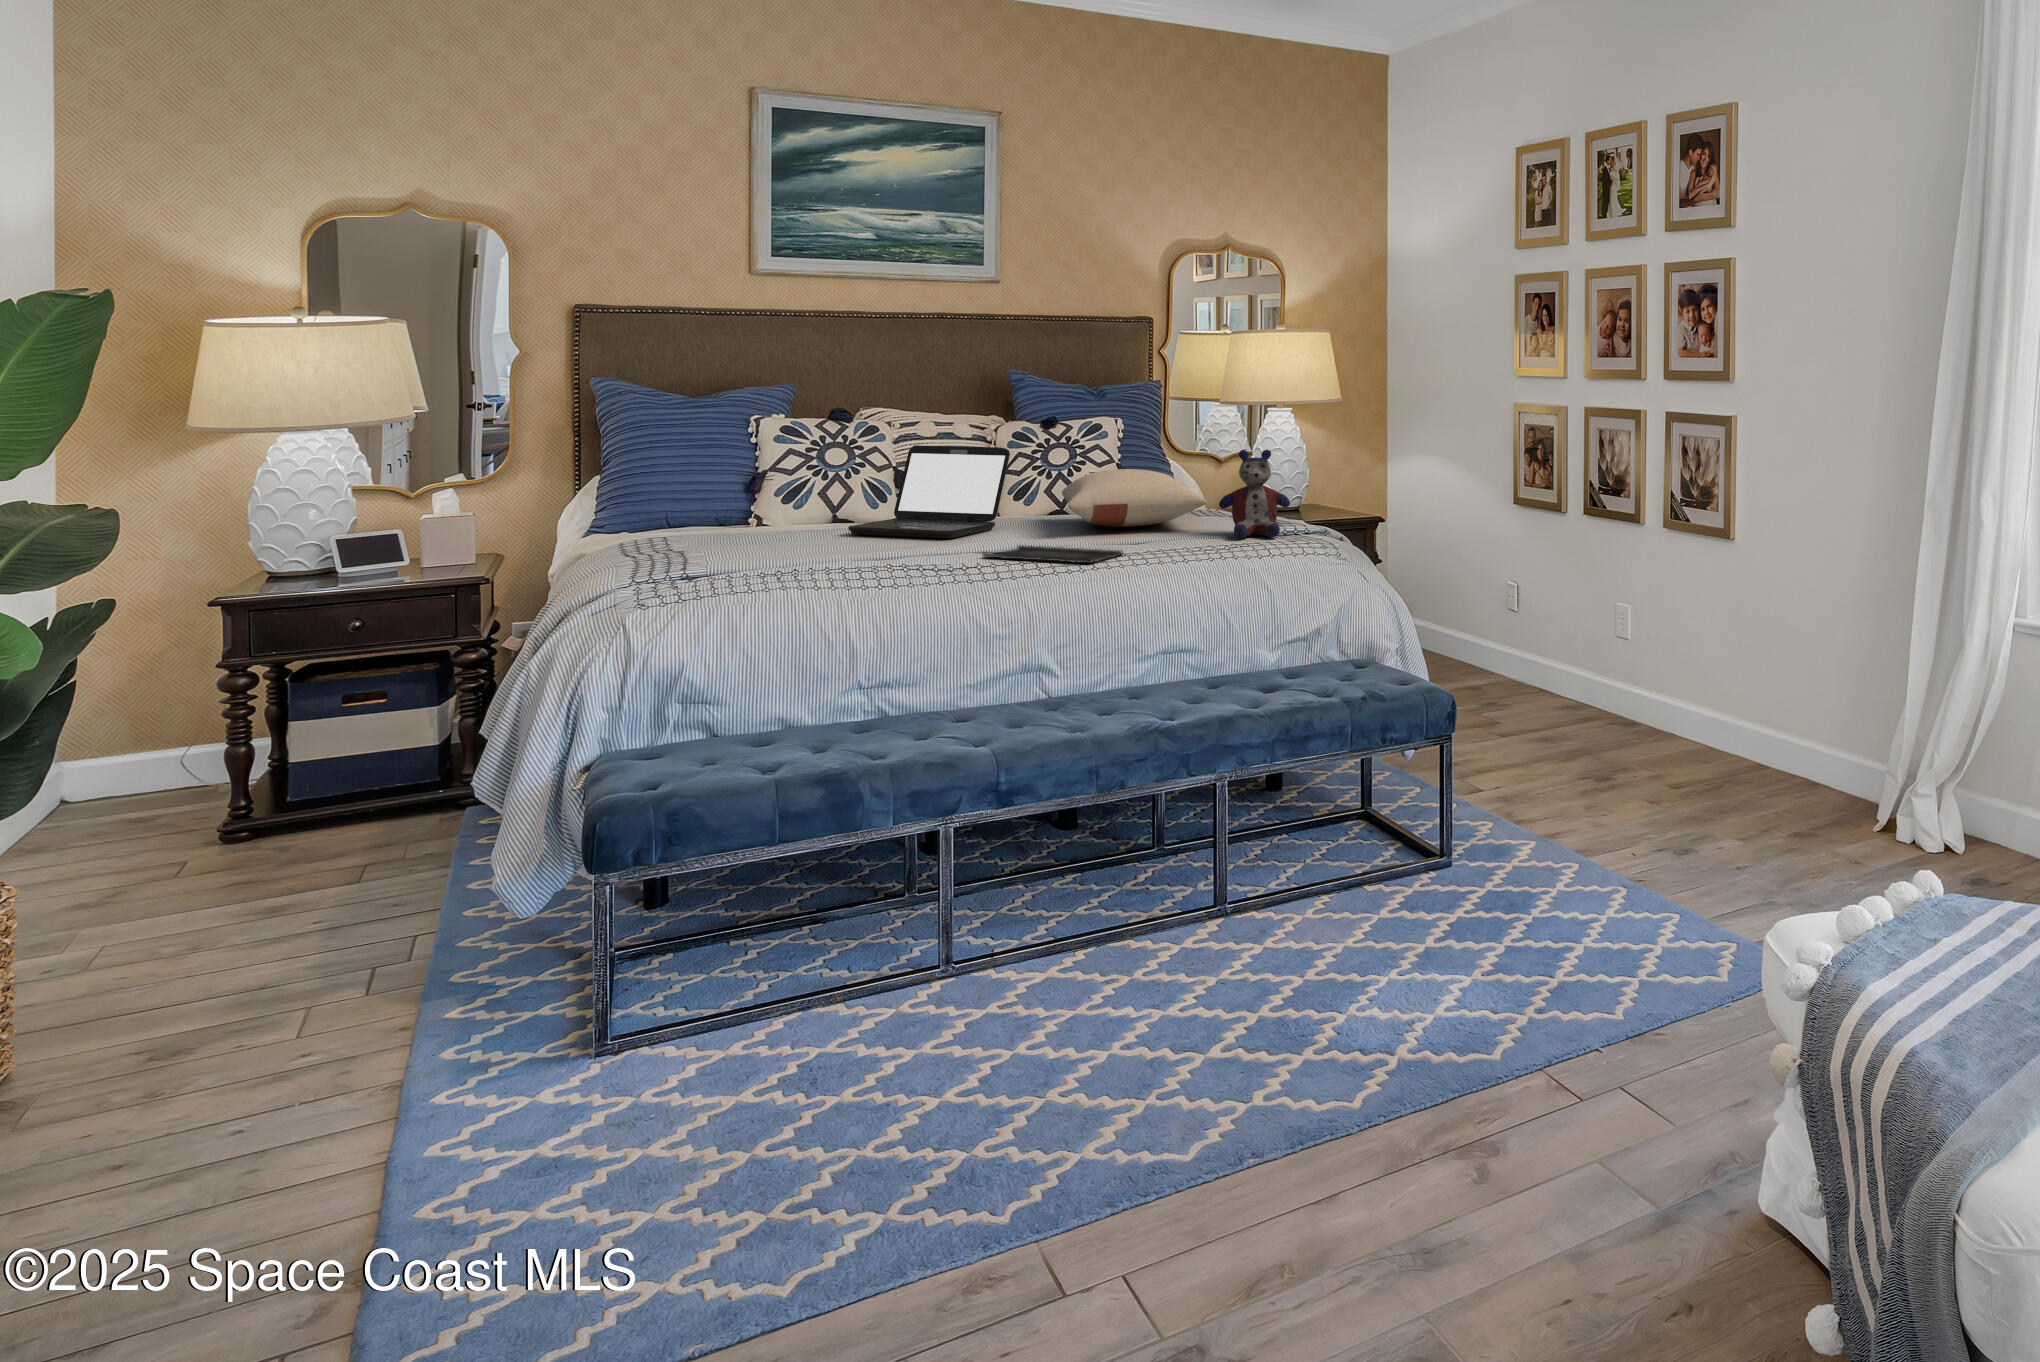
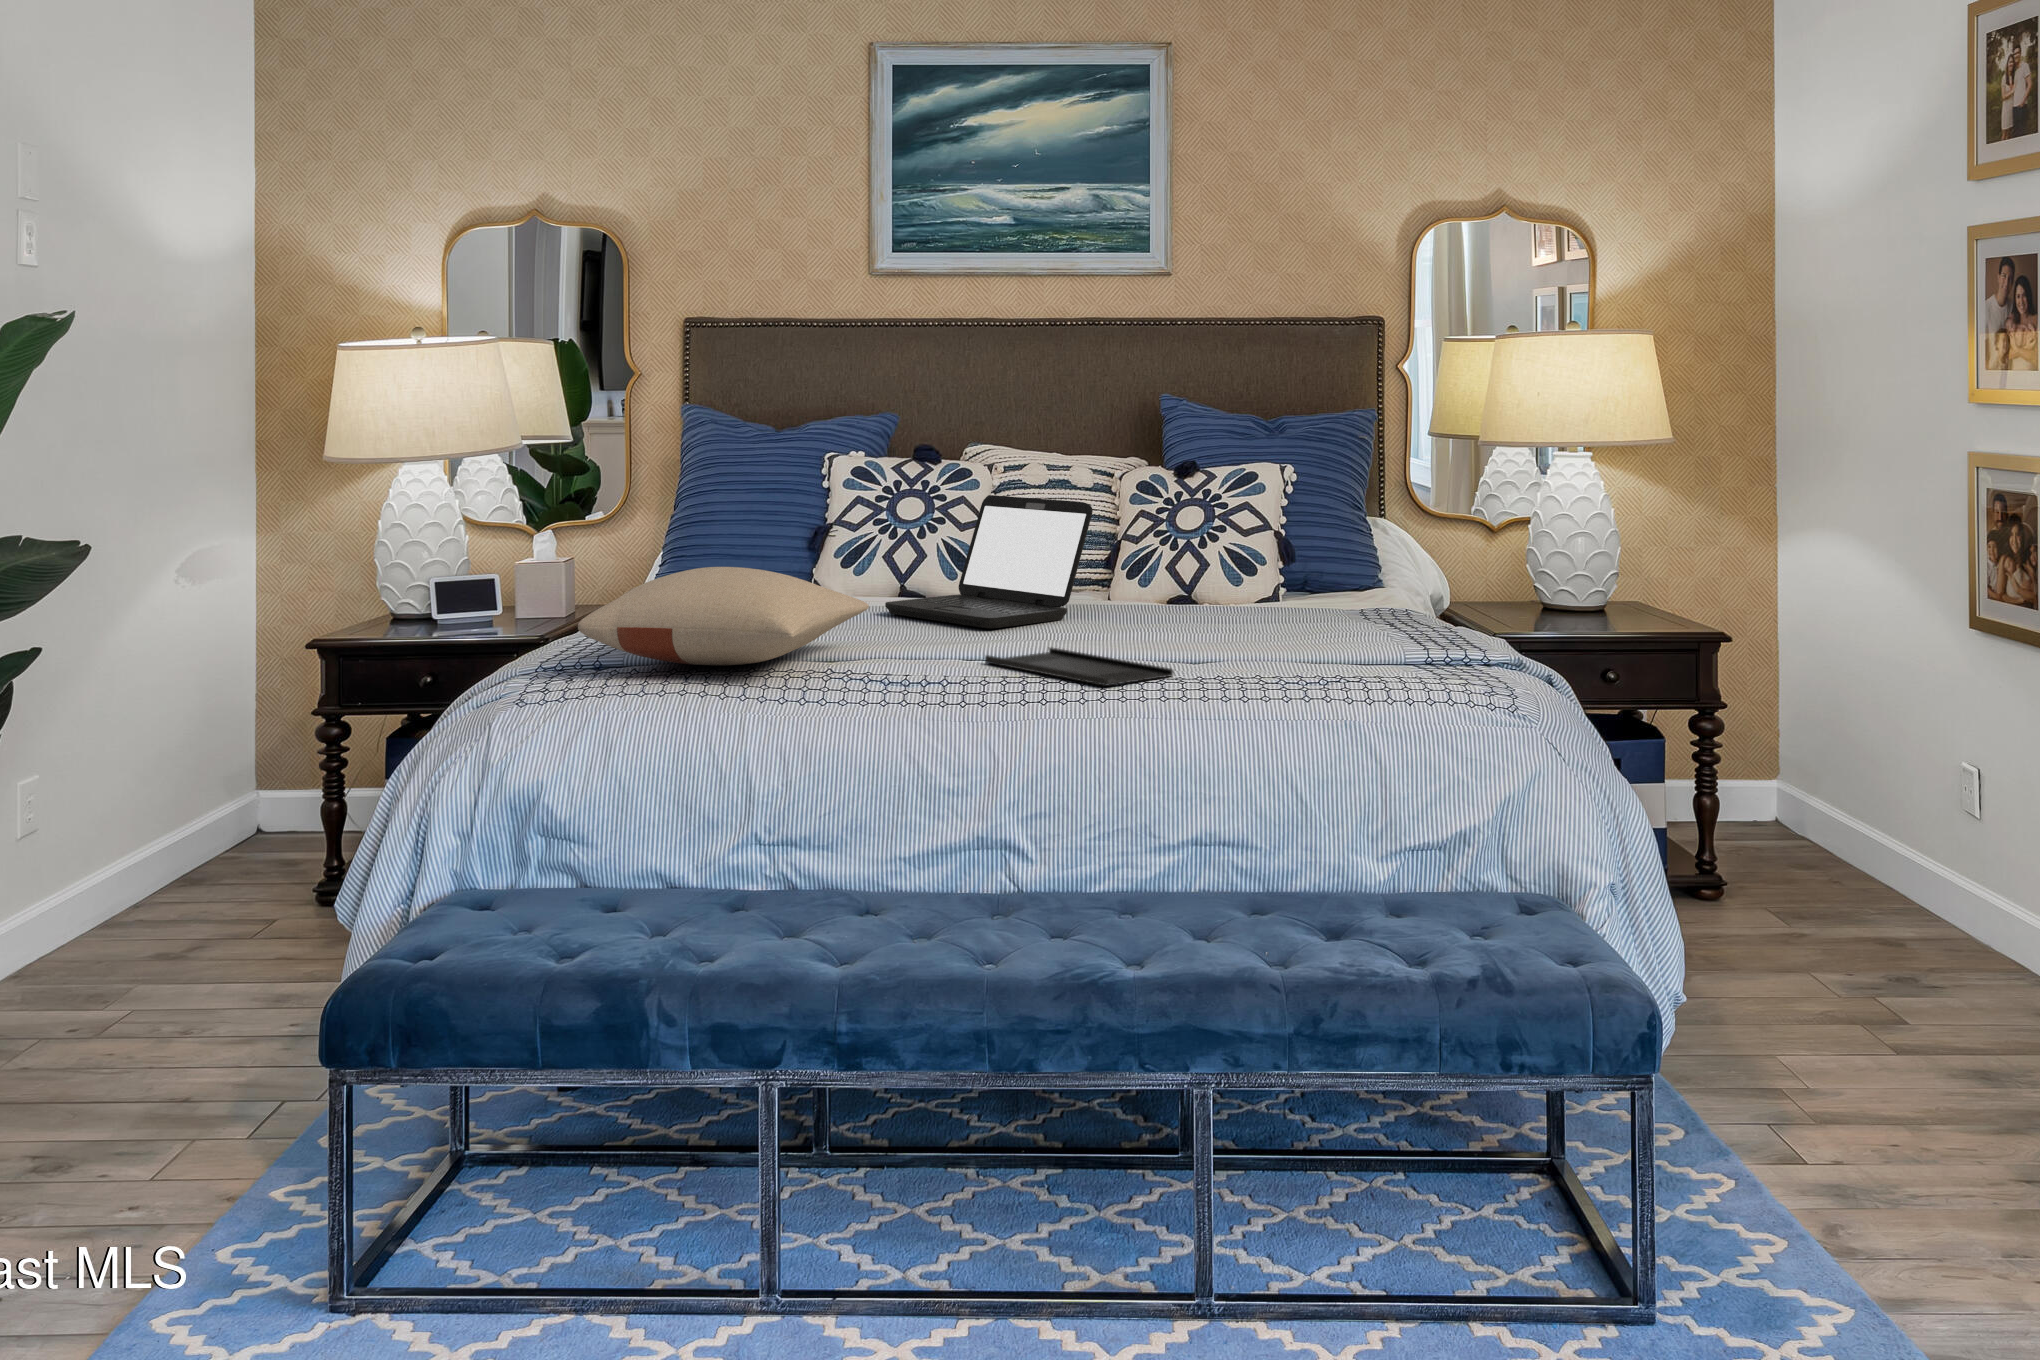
stuffed bear: present [1219,450,1290,538] -> none [1357,519,1472,664]
pillow: present [1062,469,1207,527] -> present [578,567,869,665]

